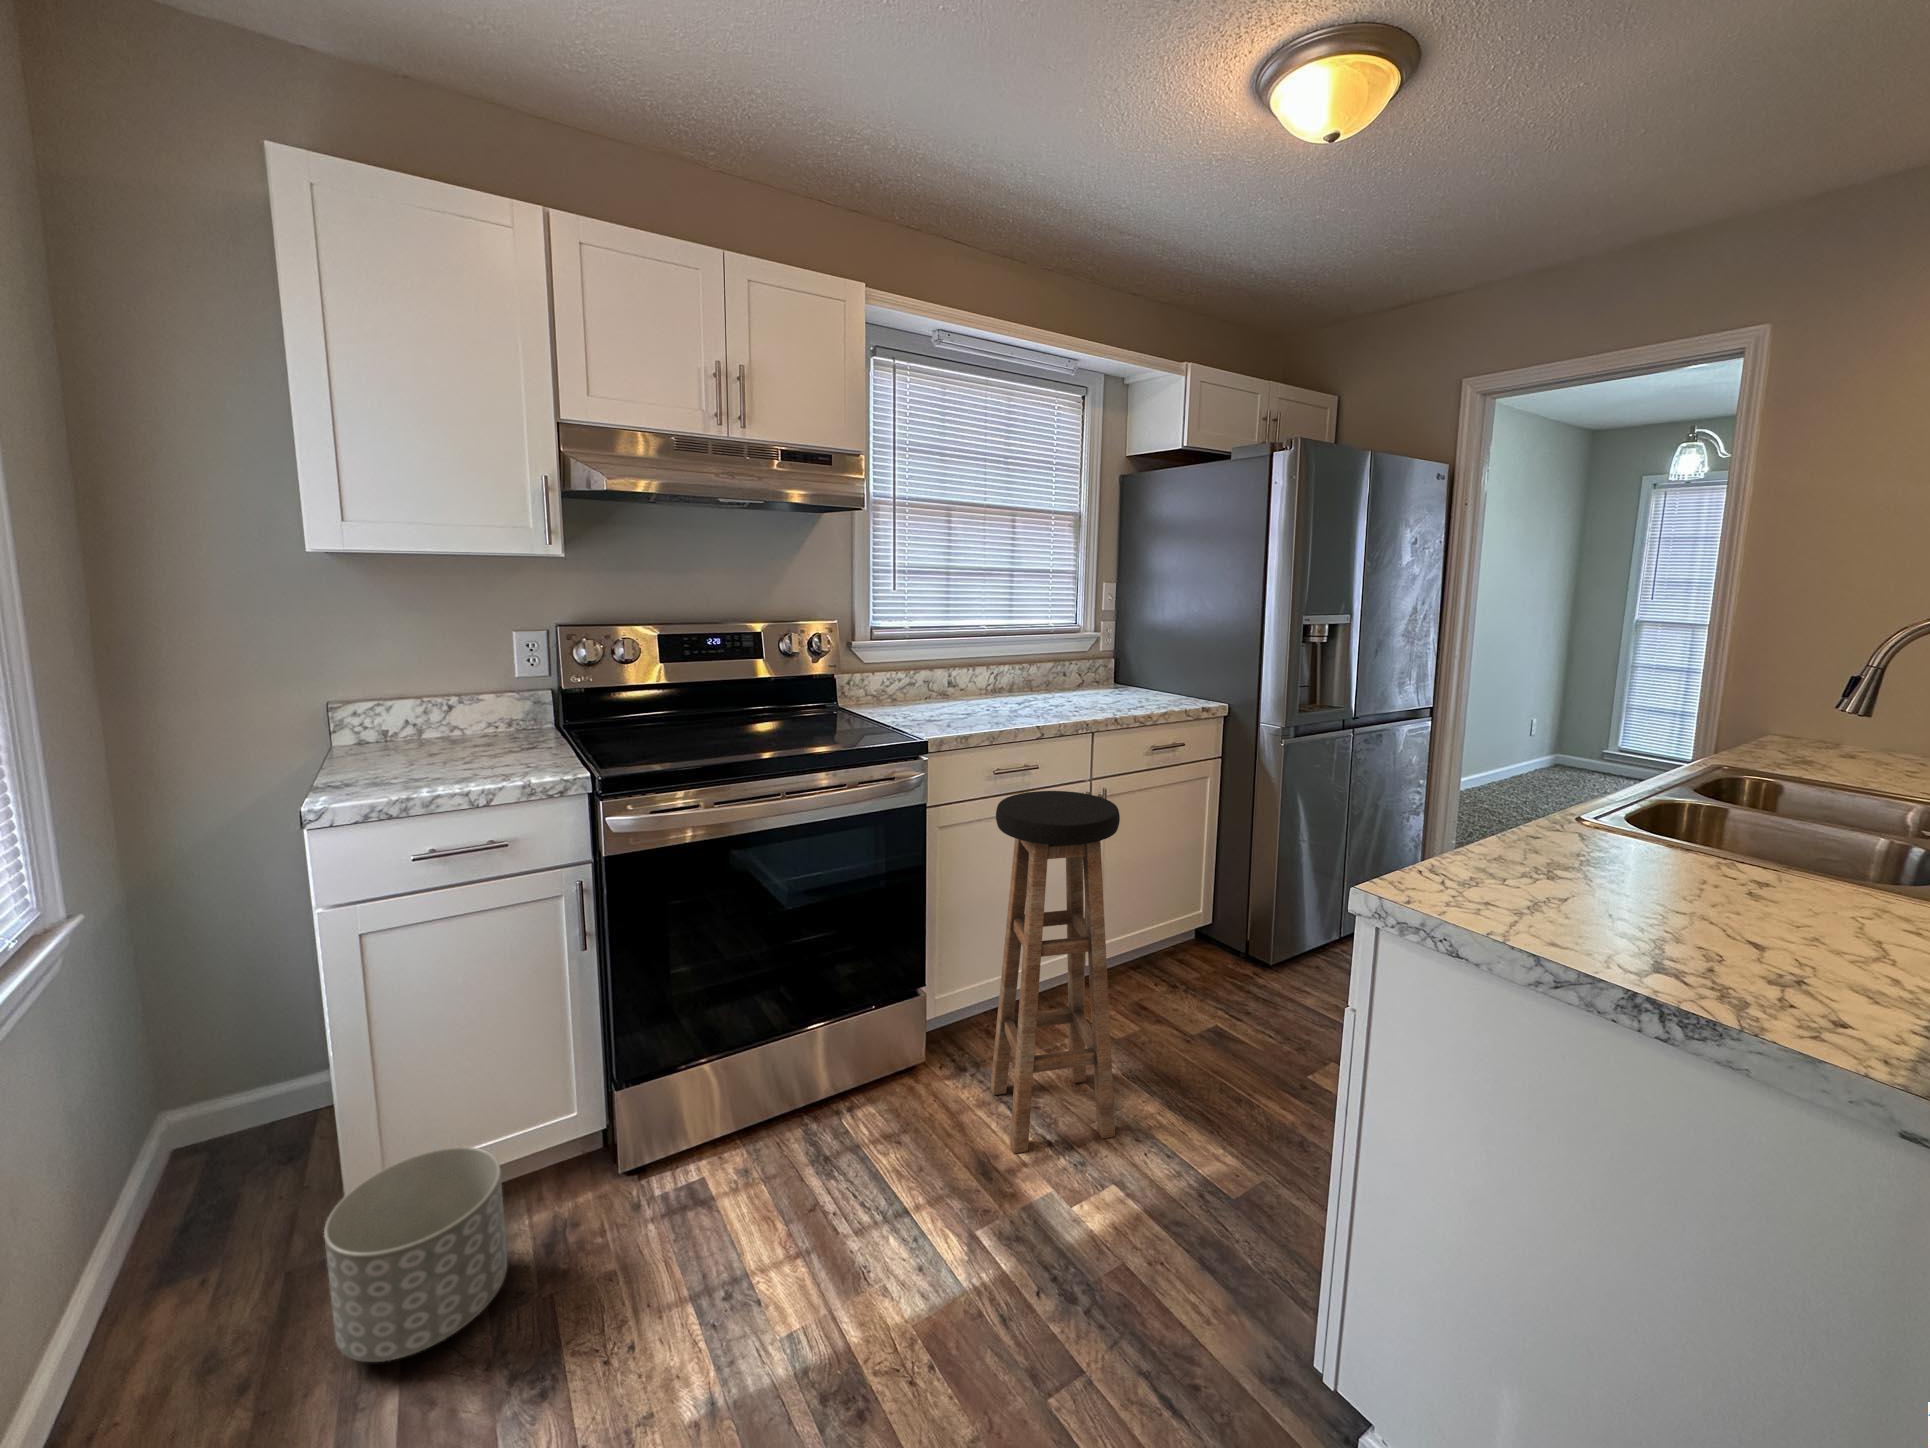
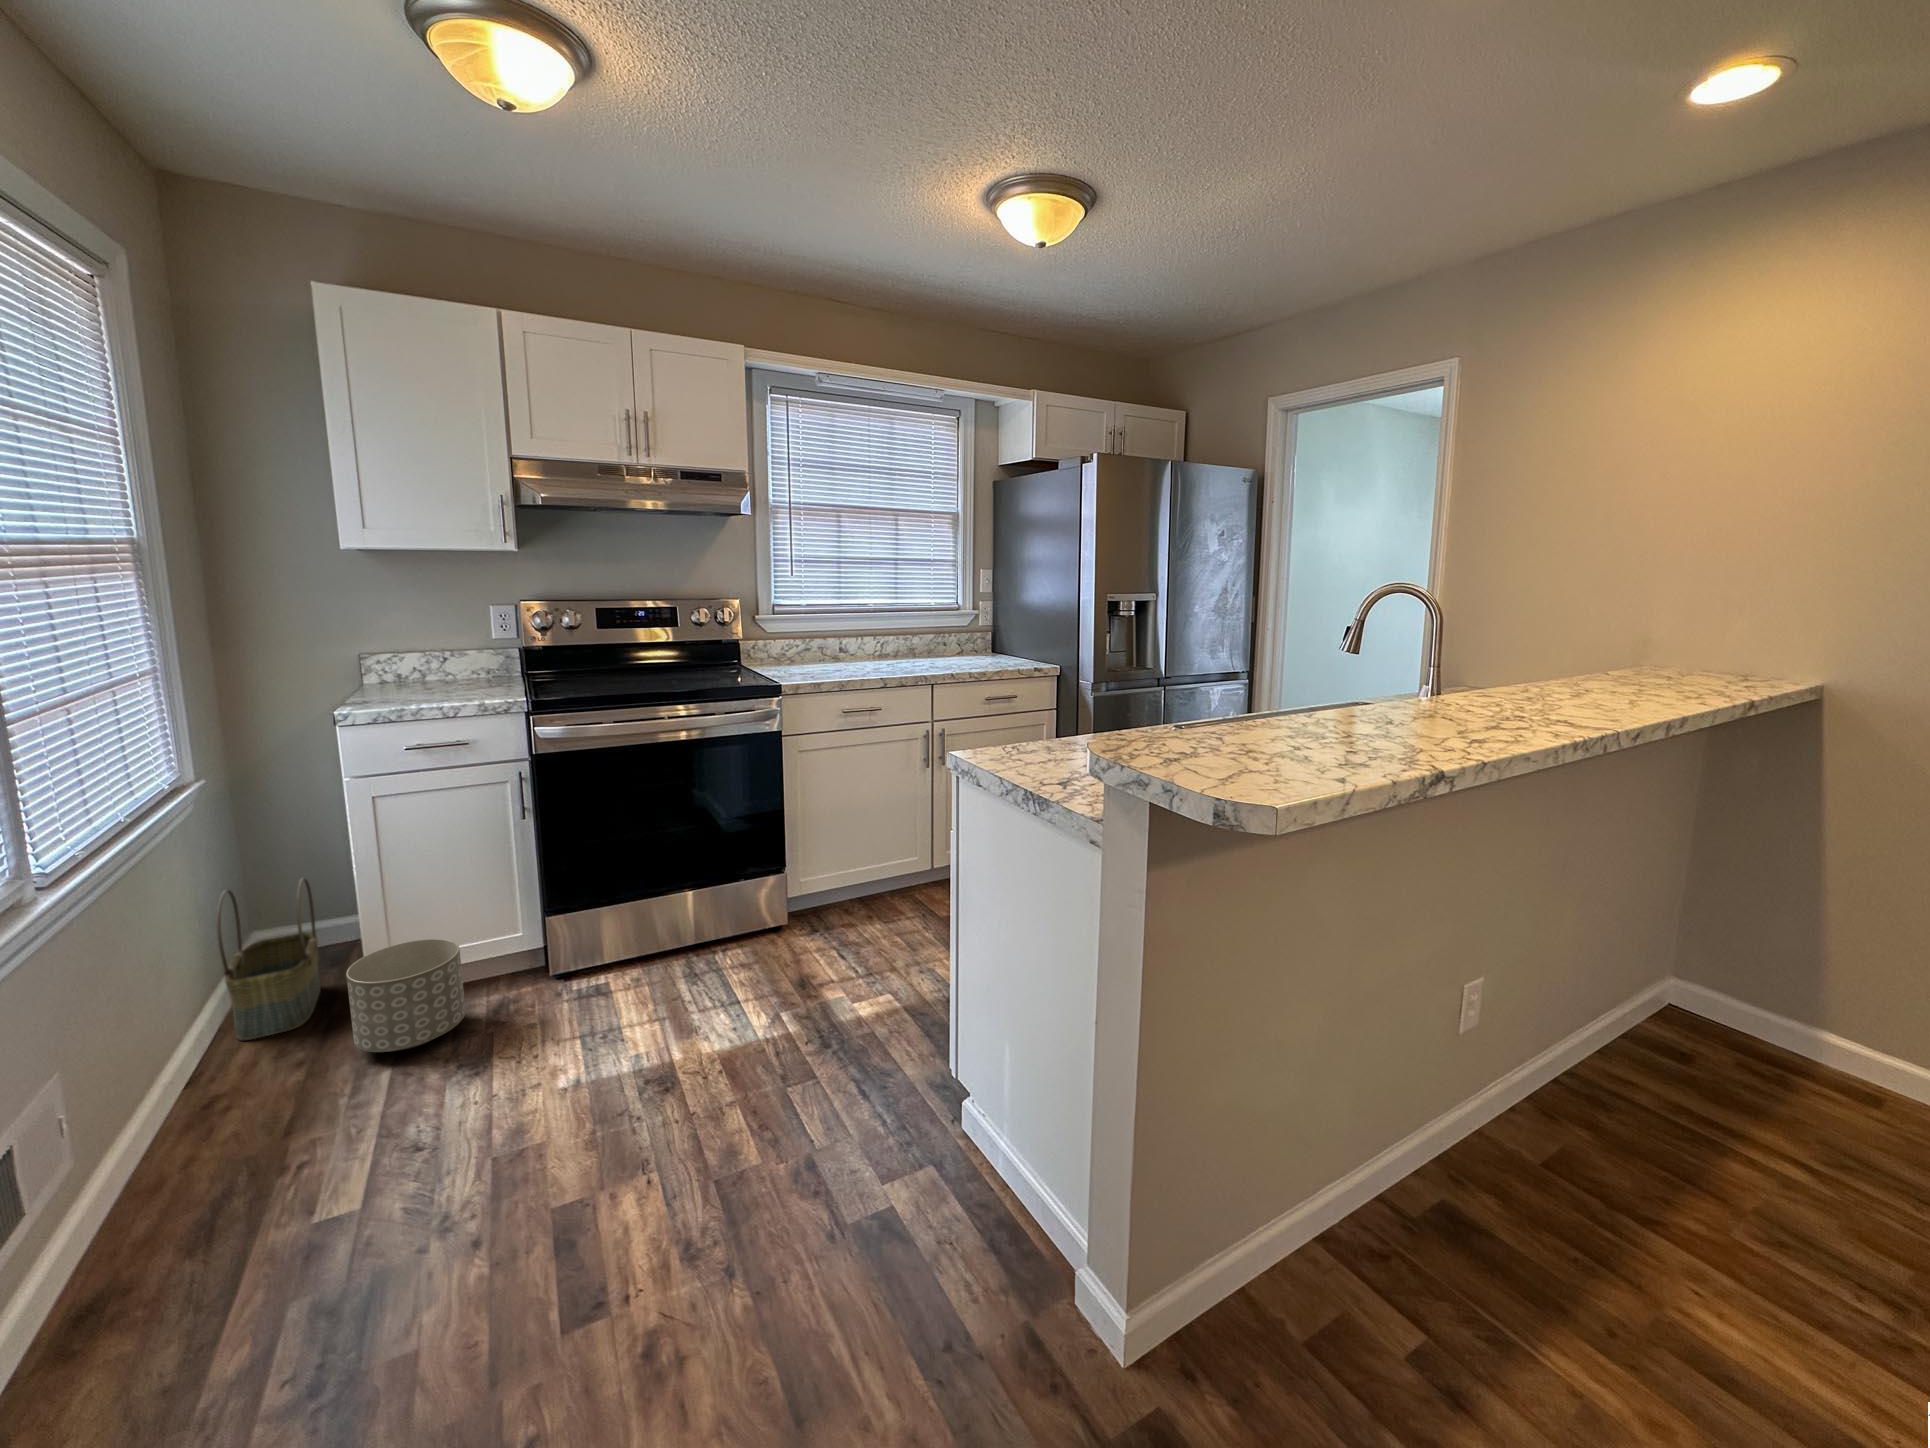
bar stool: present [990,791,1120,1153] -> none [818,721,908,975]
basket: none [104,1053,270,1333] -> present [216,878,321,1040]

